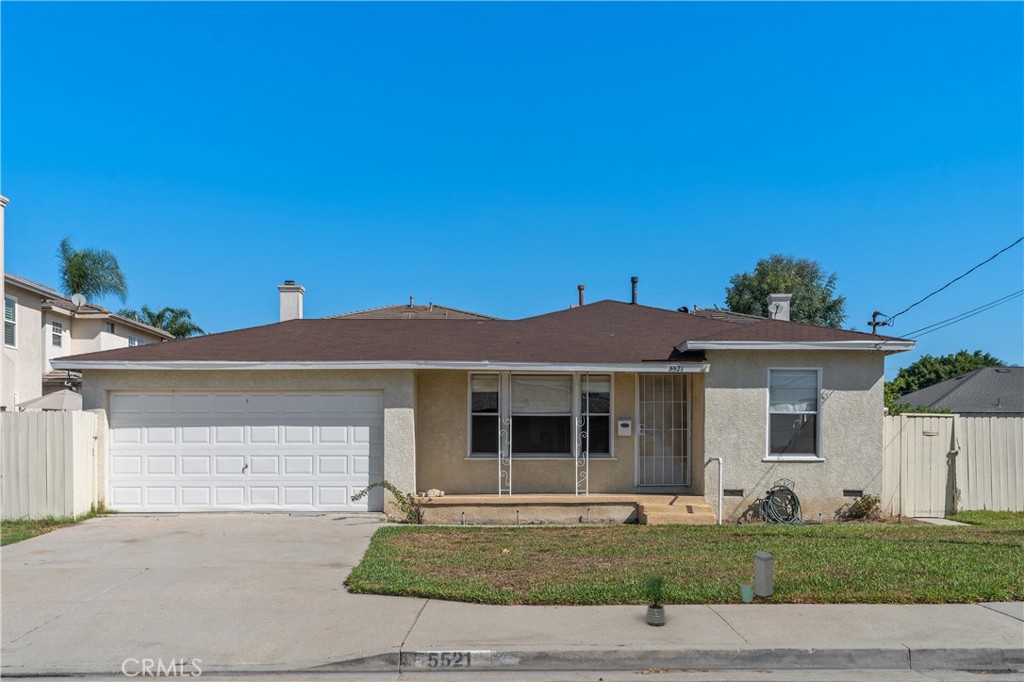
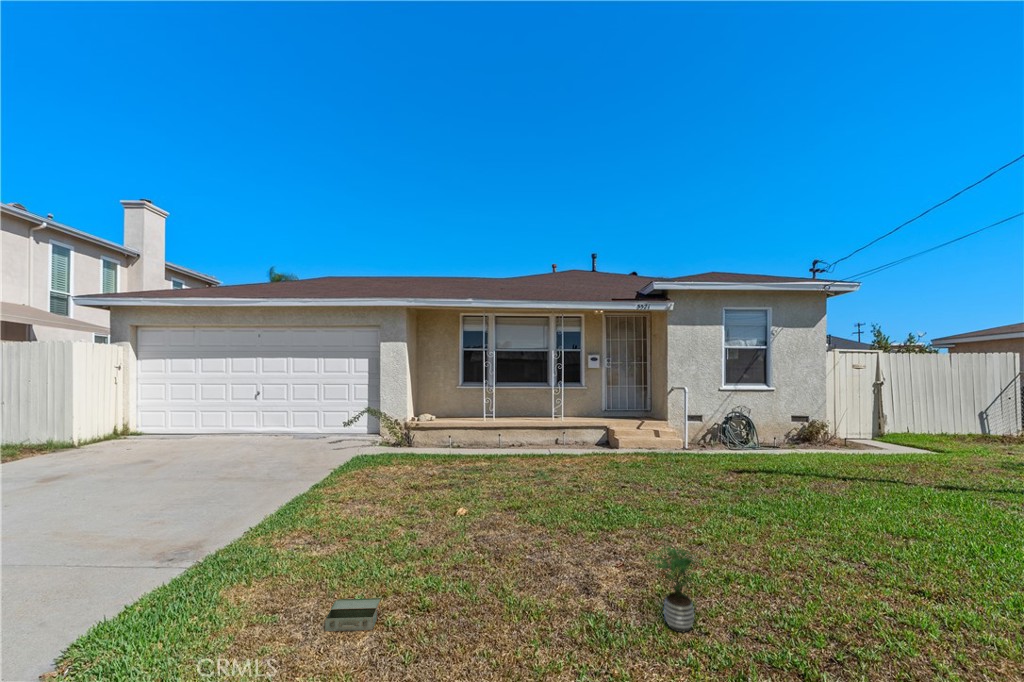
trash can: present [740,551,773,602] -> none [775,496,813,569]
toolbox: none [432,611,462,627] -> present [325,598,380,631]

